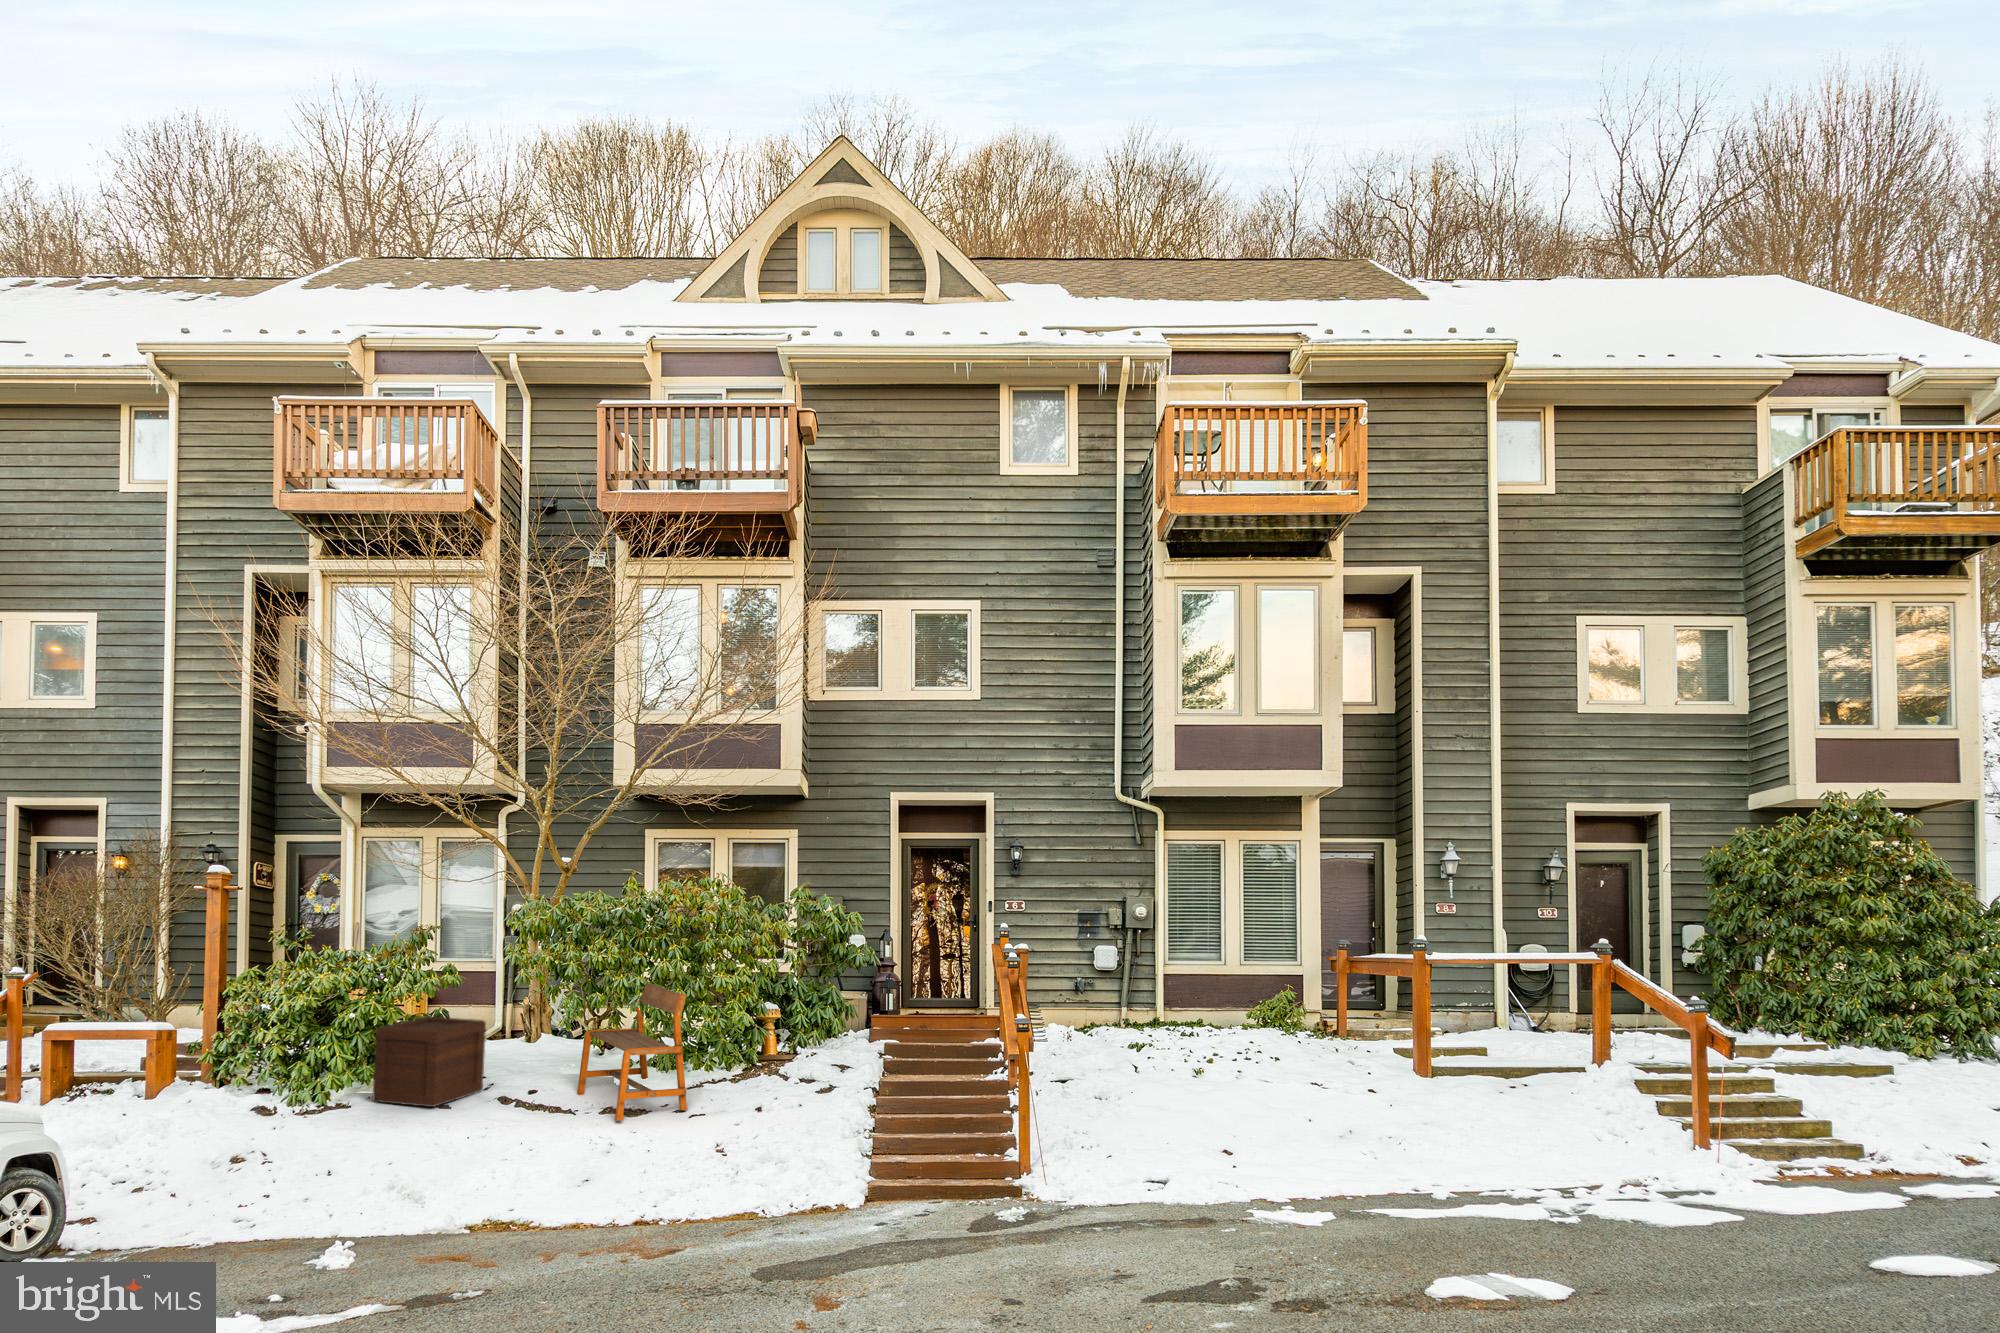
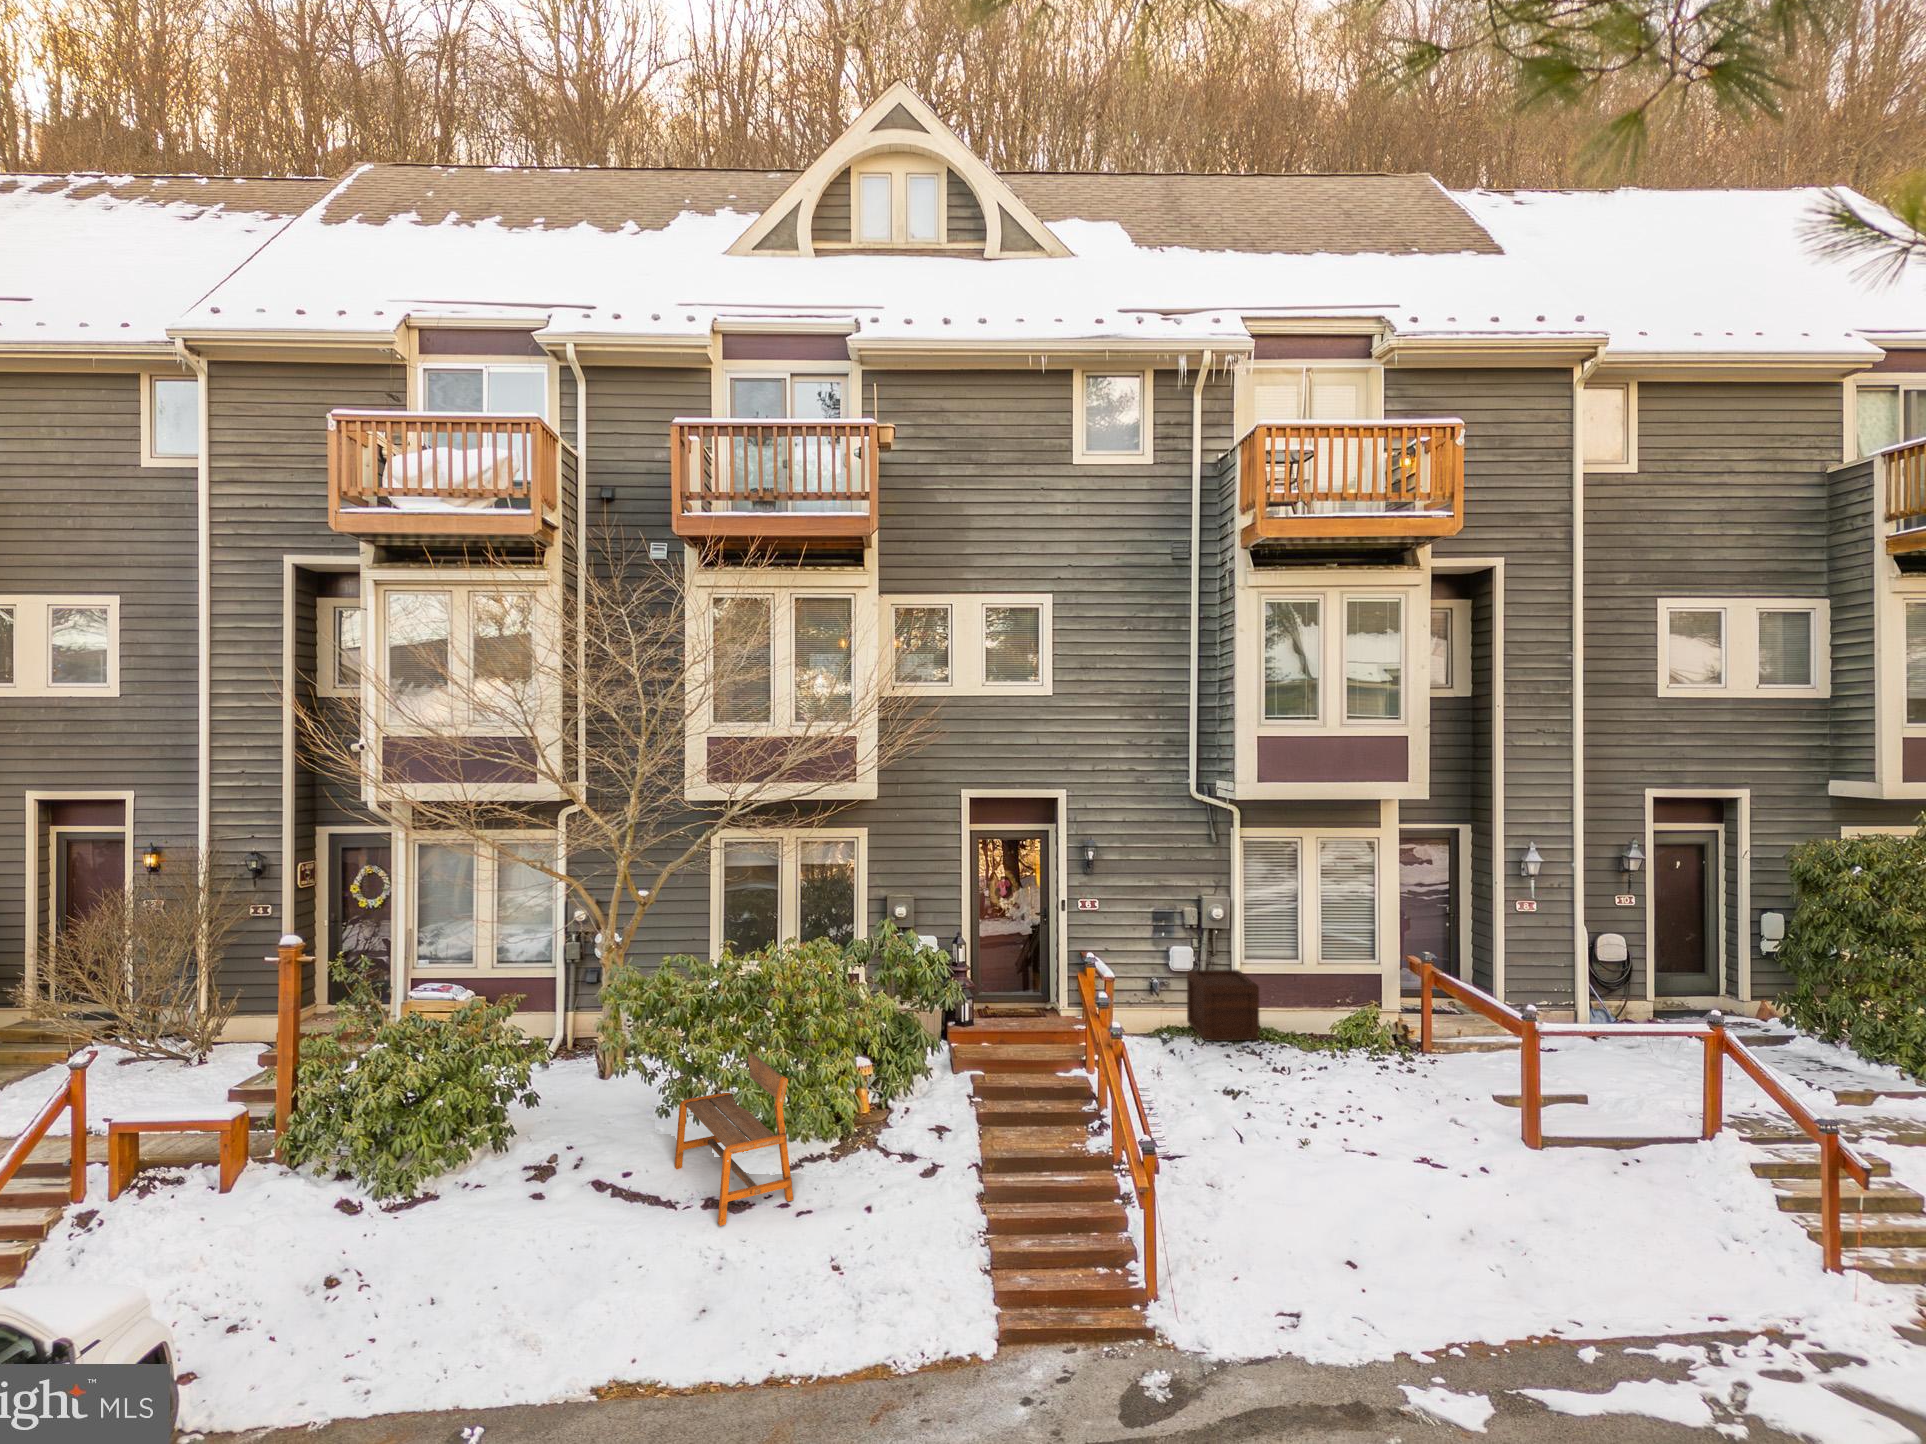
wooden crate: present [372,1017,486,1107] -> present [1187,970,1259,1041]

